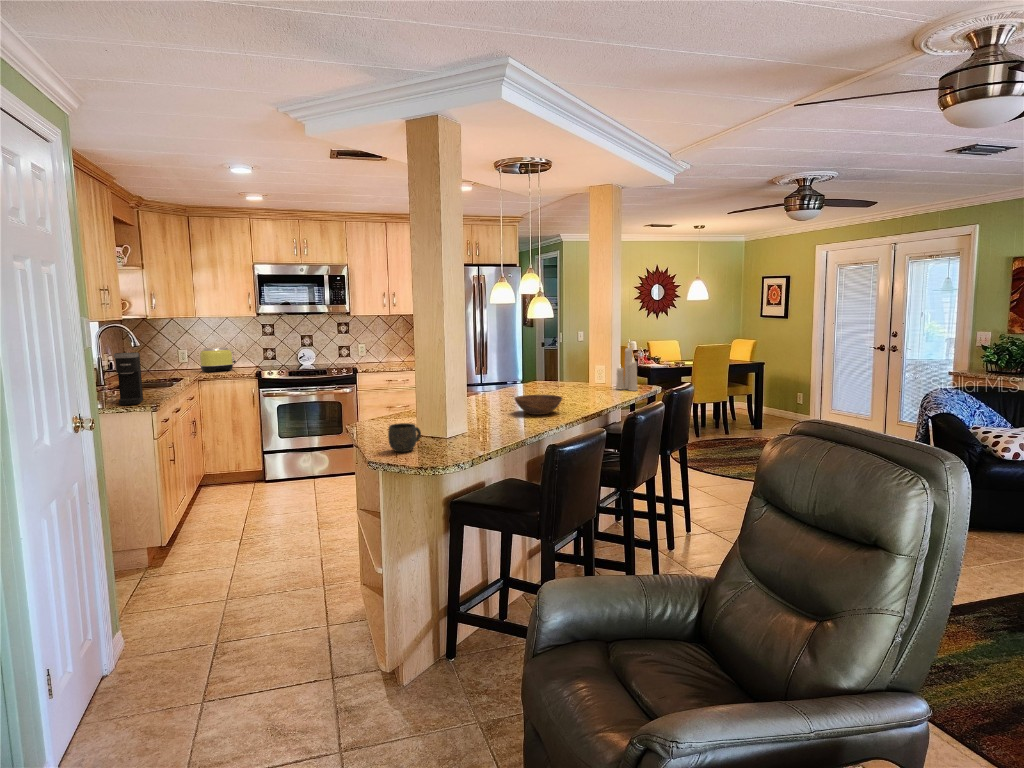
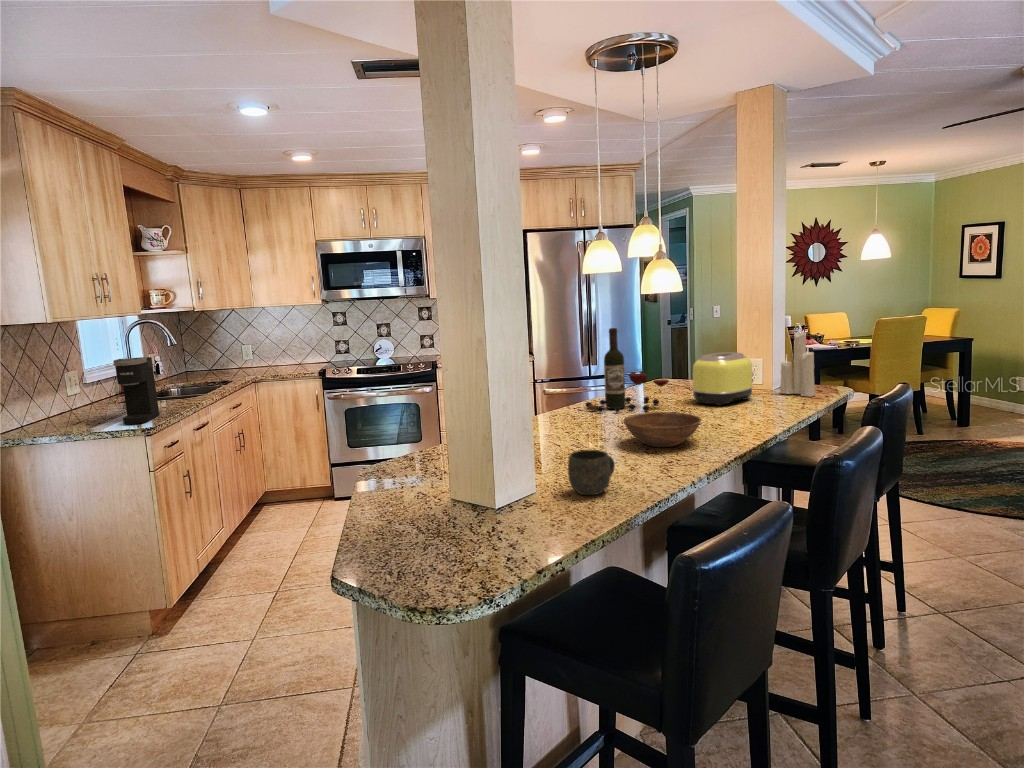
wine bottle: none [486,341,544,399] -> present [586,328,669,412]
toaster: present [200,348,236,372] -> present [692,352,754,405]
mug: present [388,423,421,452] -> present [568,450,615,495]

